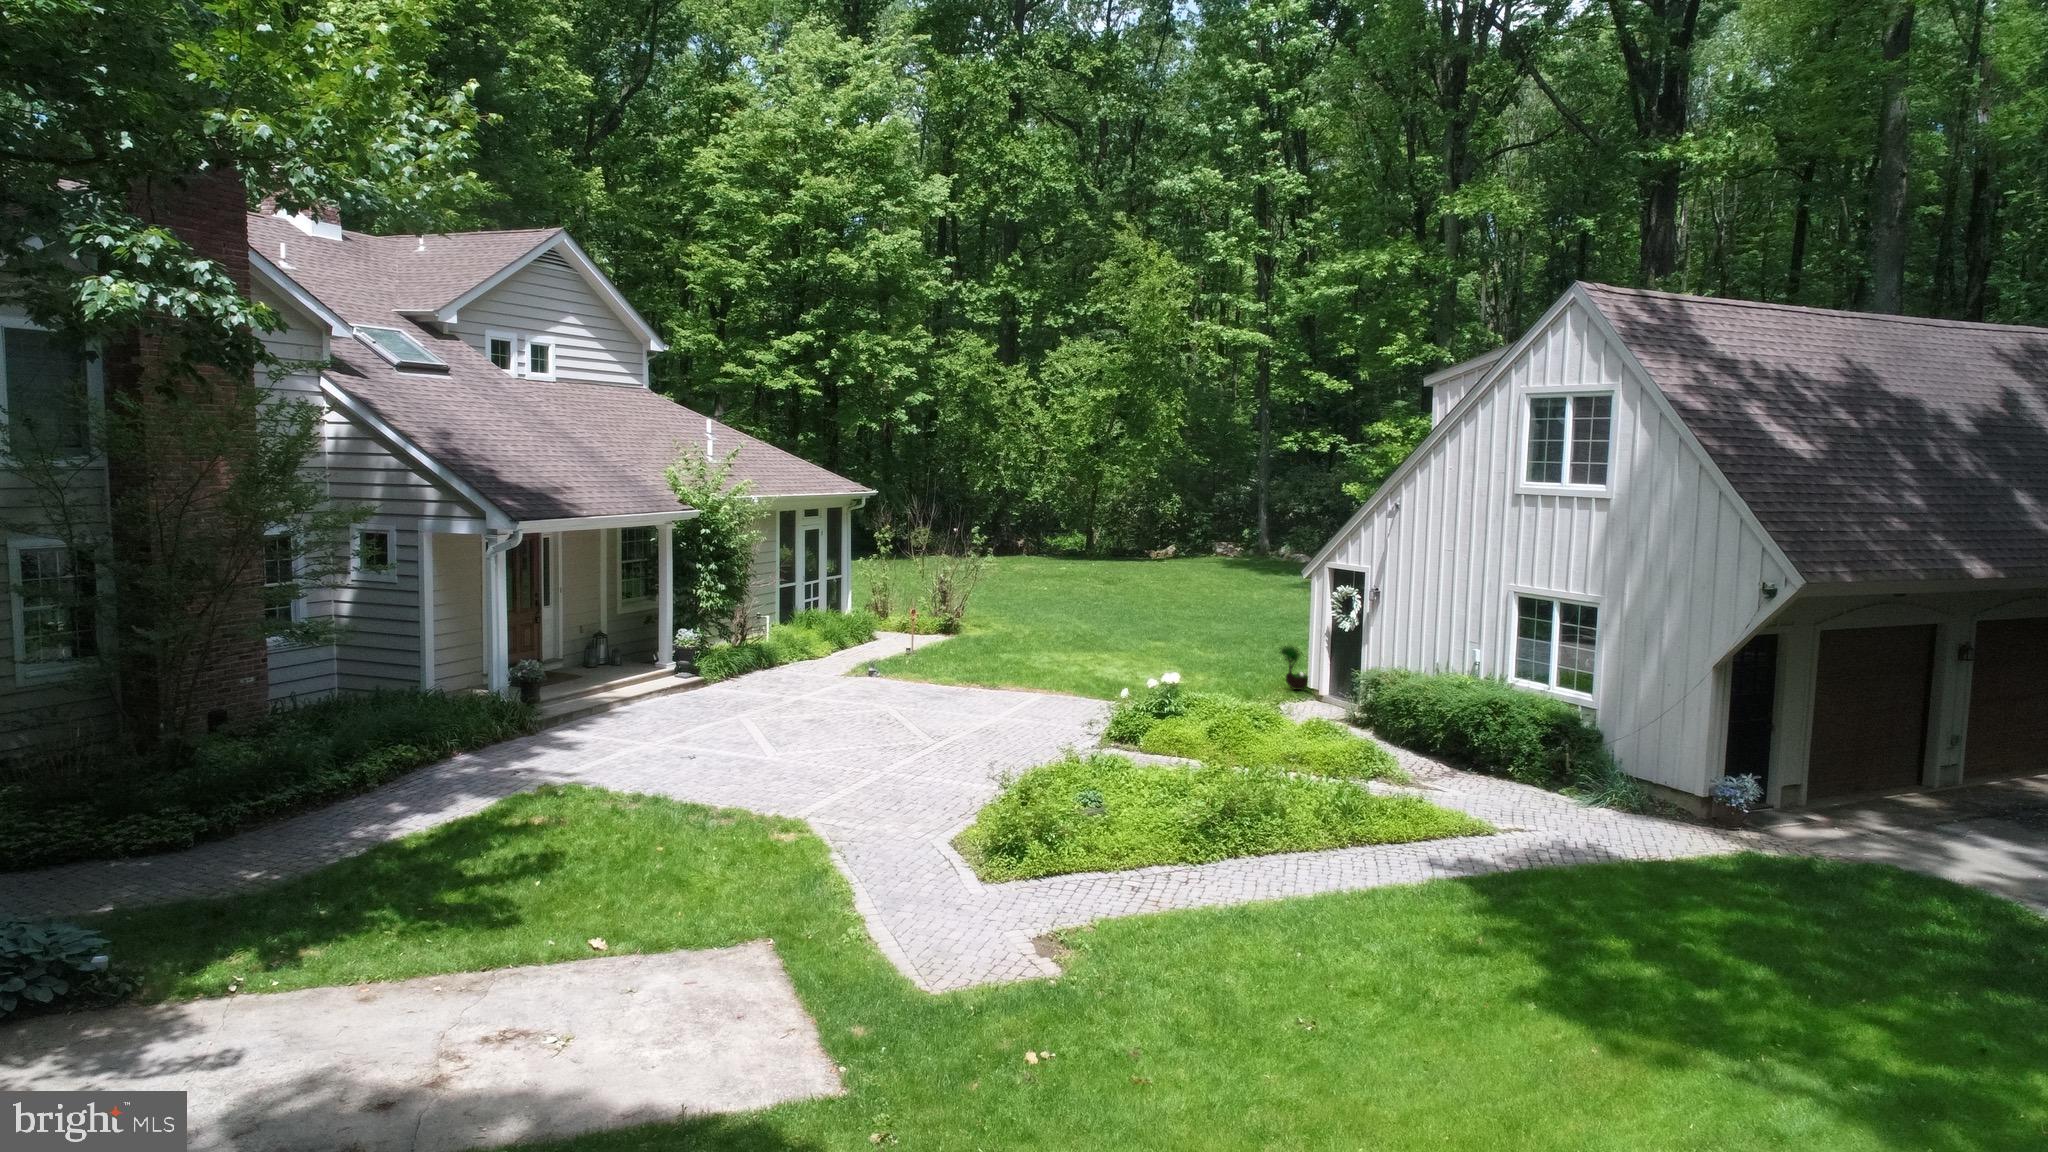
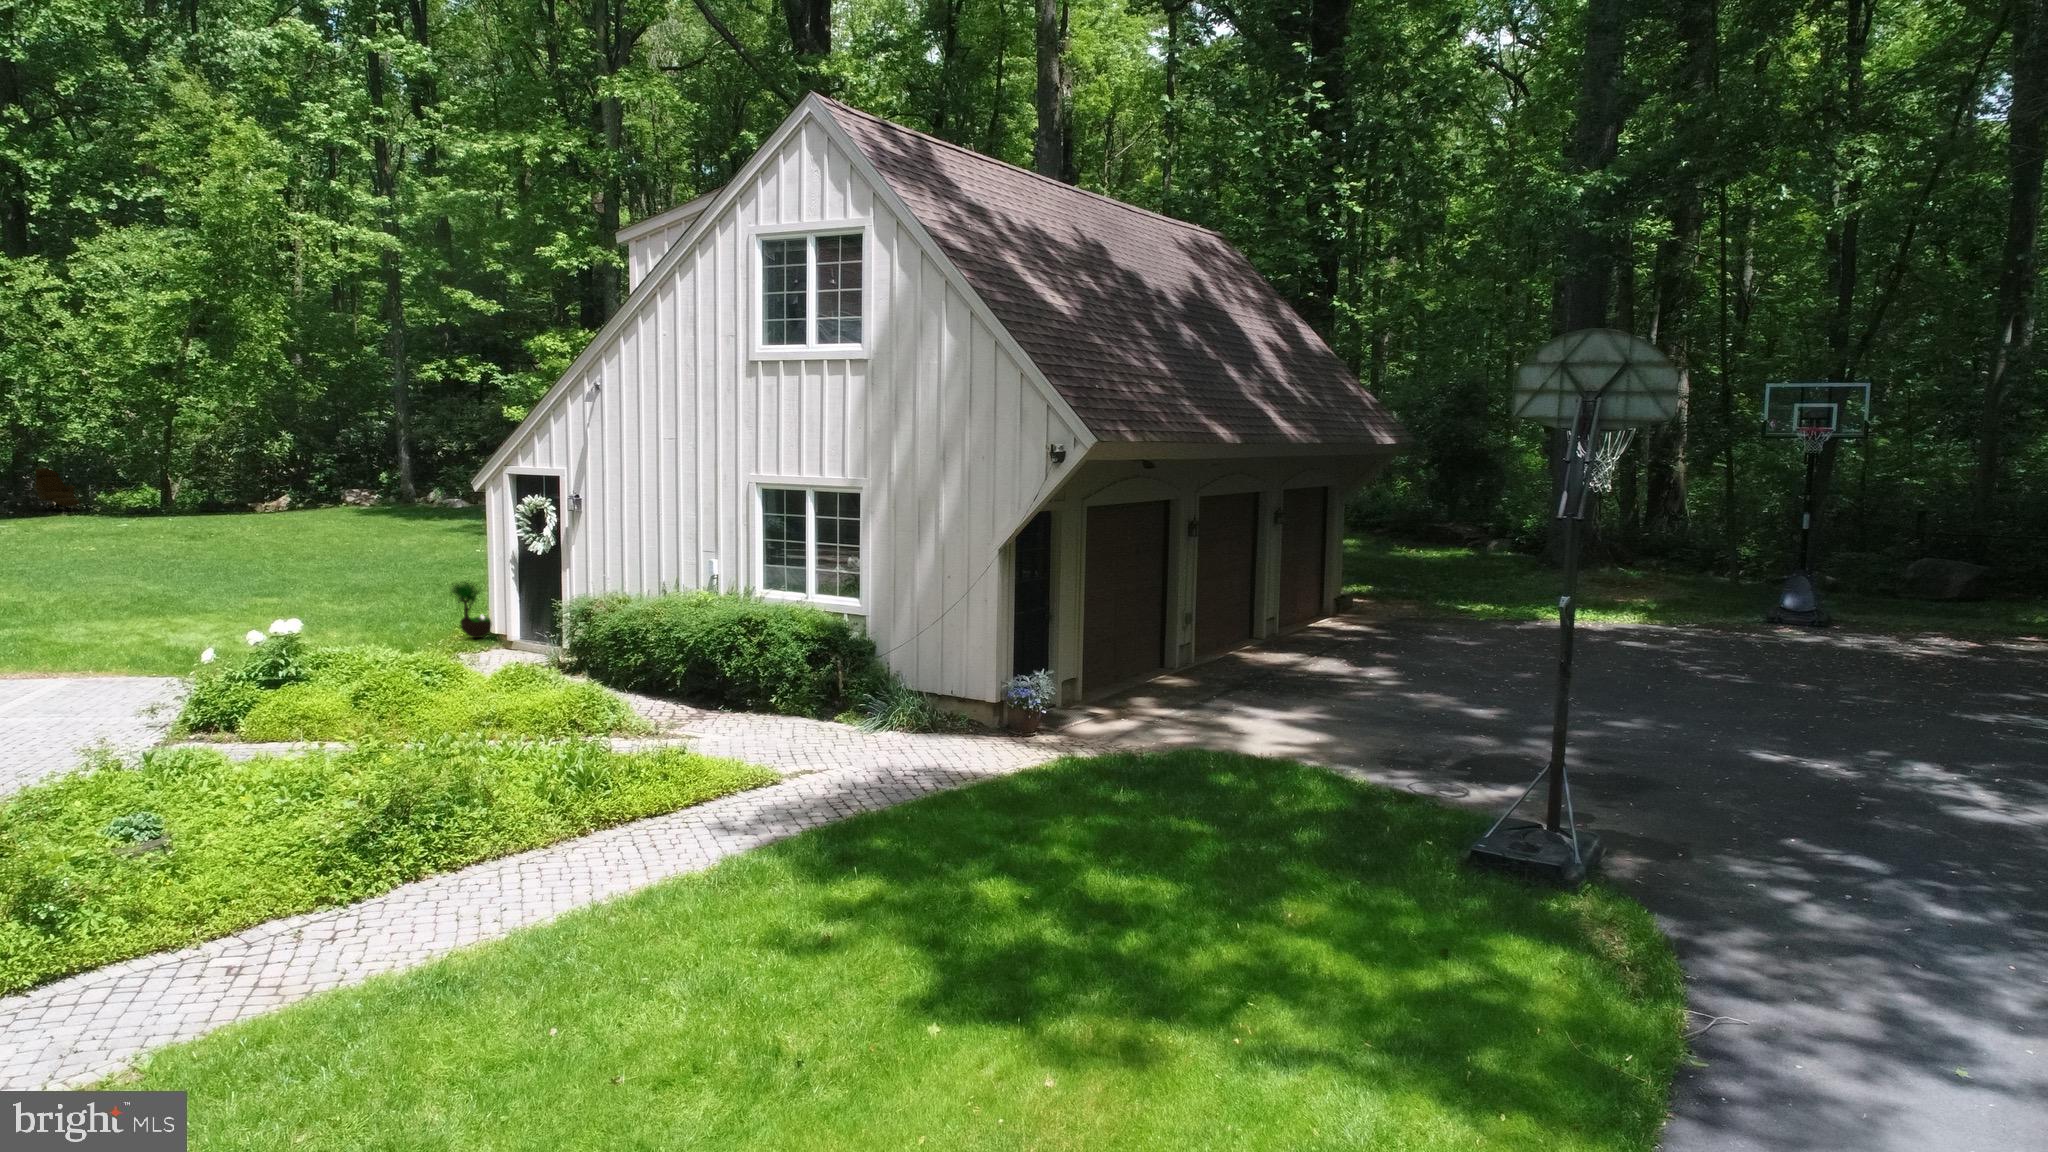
lounge chair: none [1012,521,1039,554] -> present [34,468,80,512]

